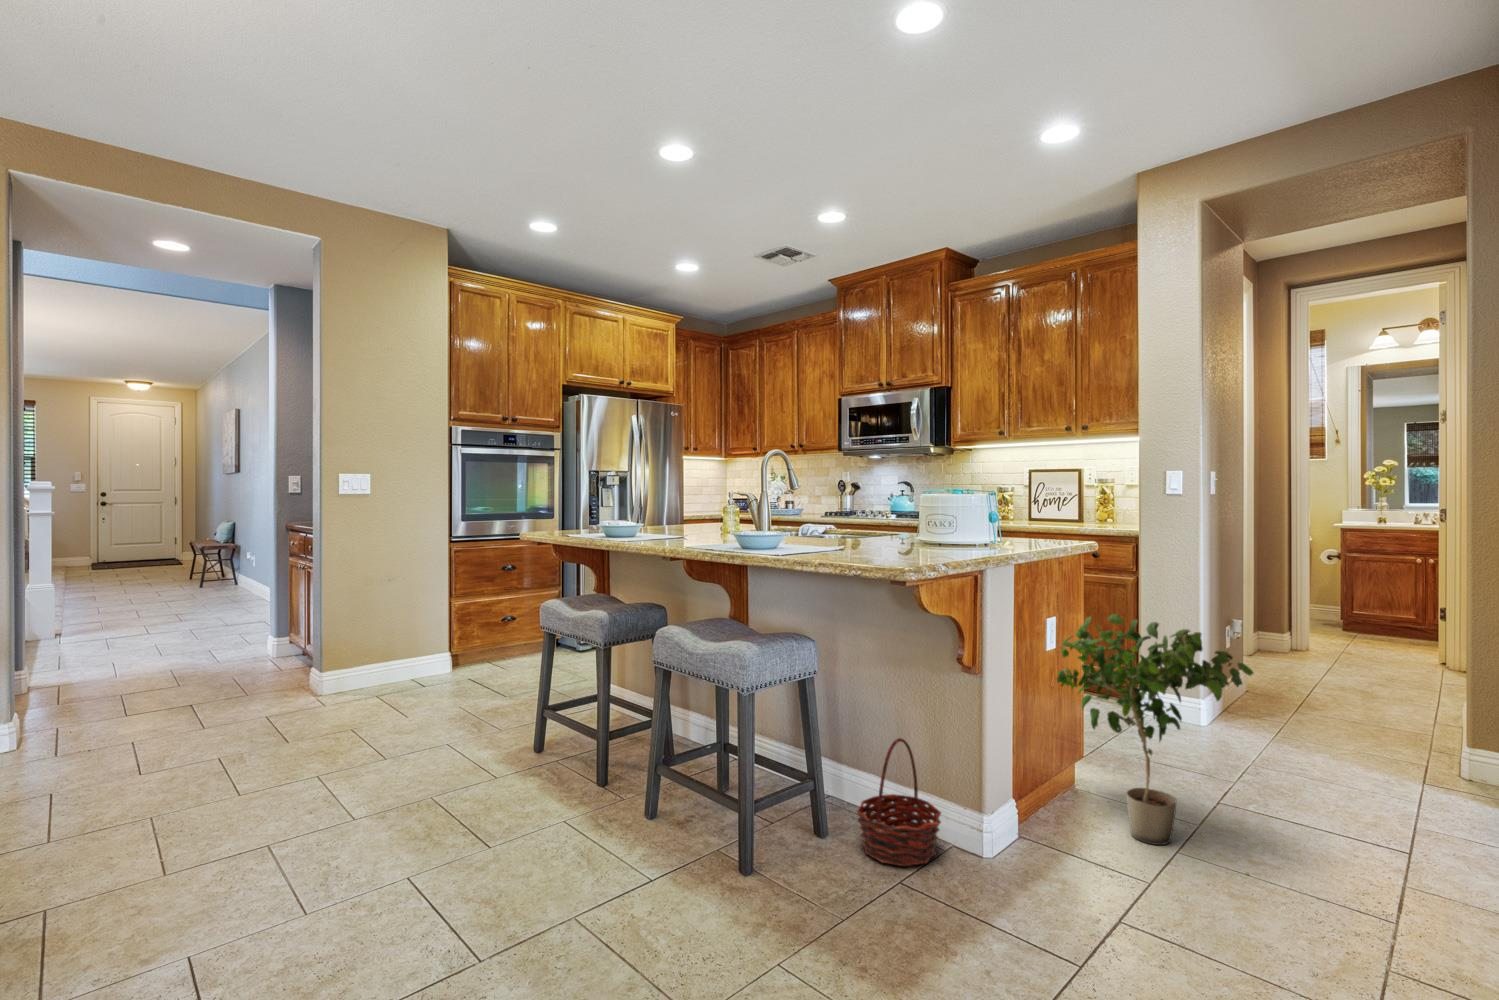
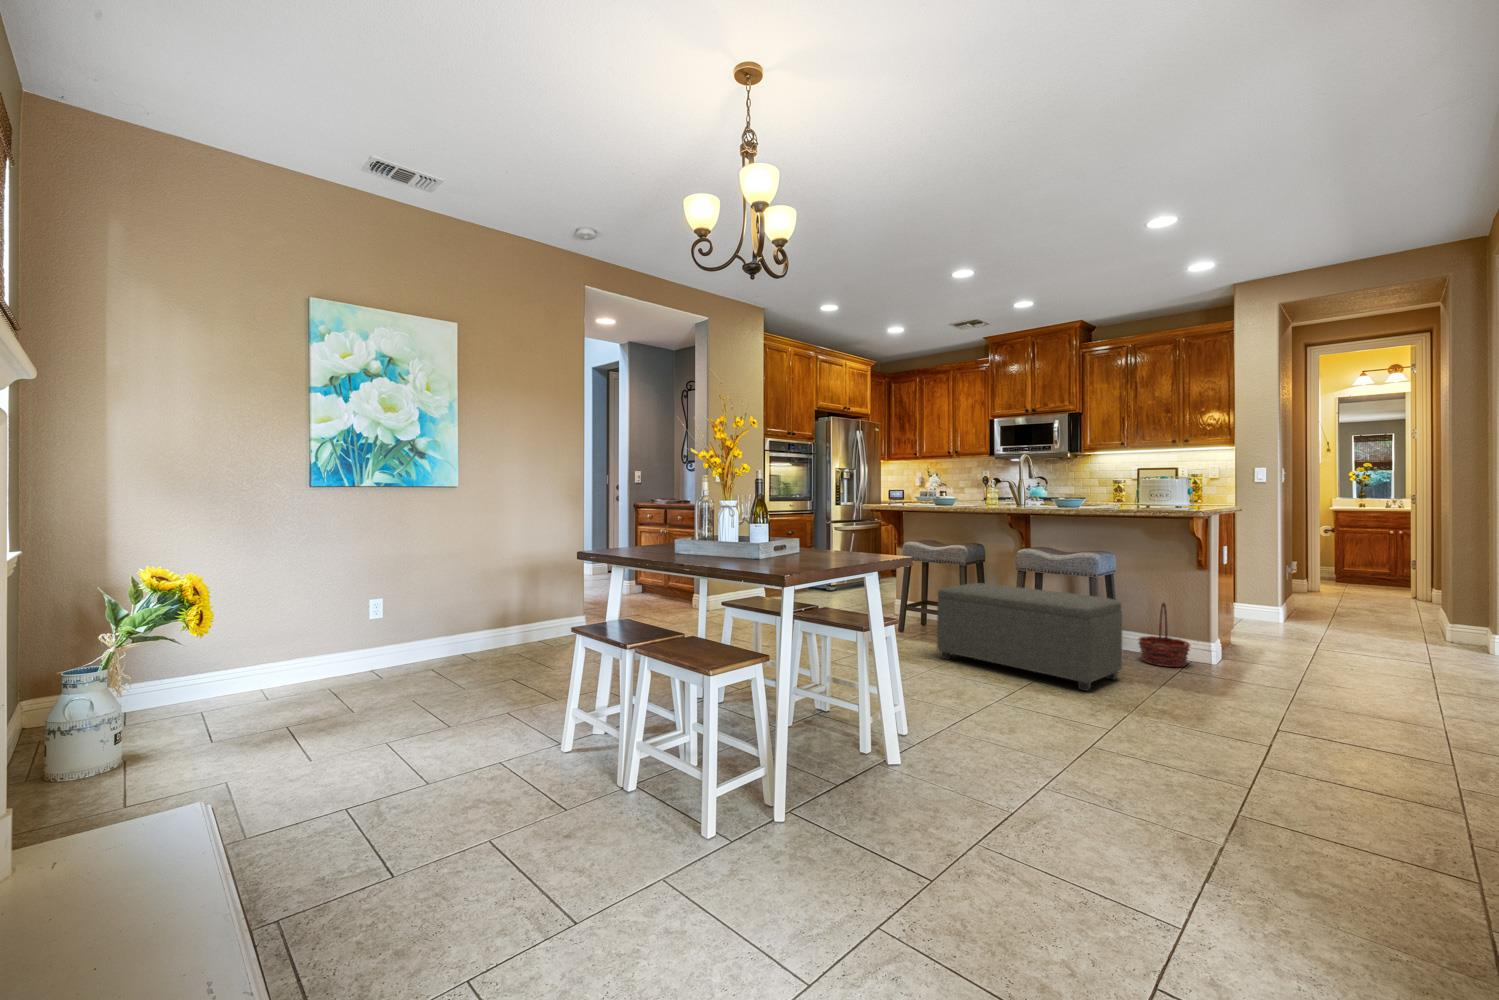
potted plant: present [1057,614,1253,845] -> none [1236,540,1359,662]
ottoman: none [495,692,762,962] -> present [937,583,1122,691]

